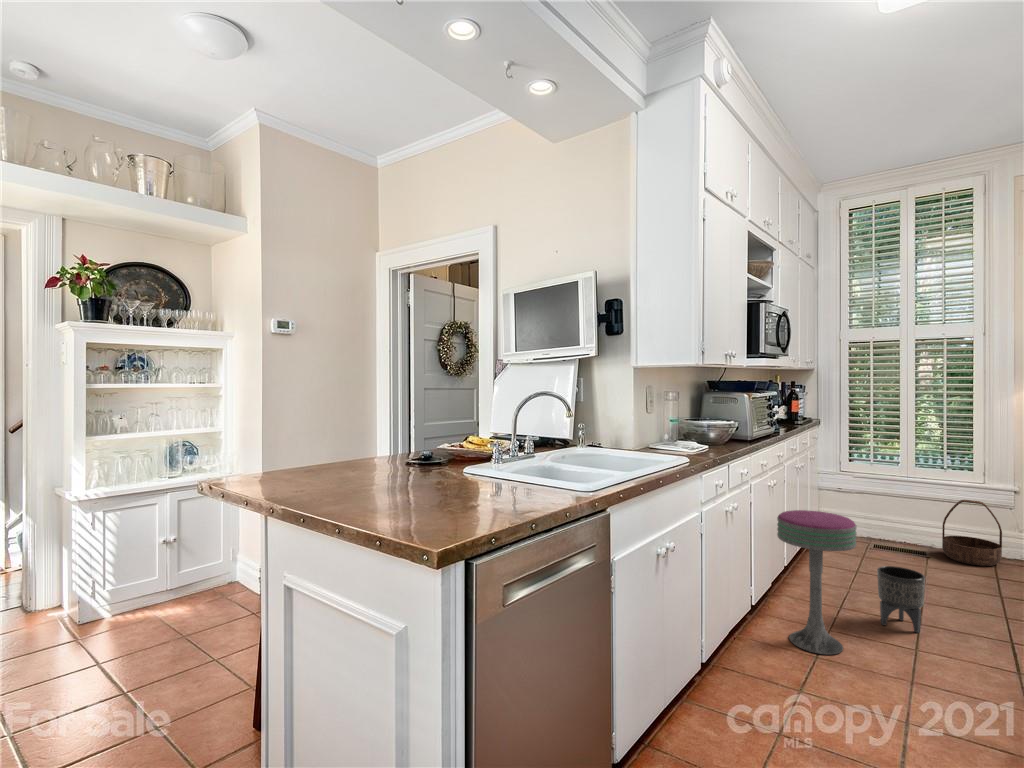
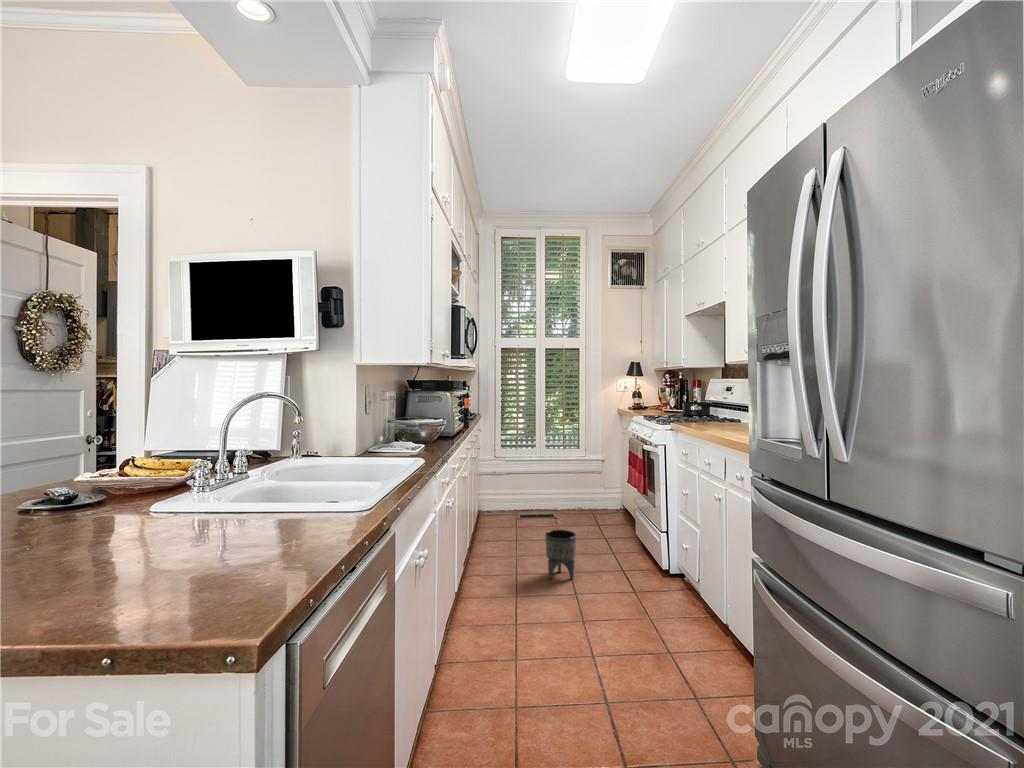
basket: present [942,500,1002,566] -> none [564,472,598,518]
bar stool: present [777,510,857,655] -> none [482,494,542,619]

